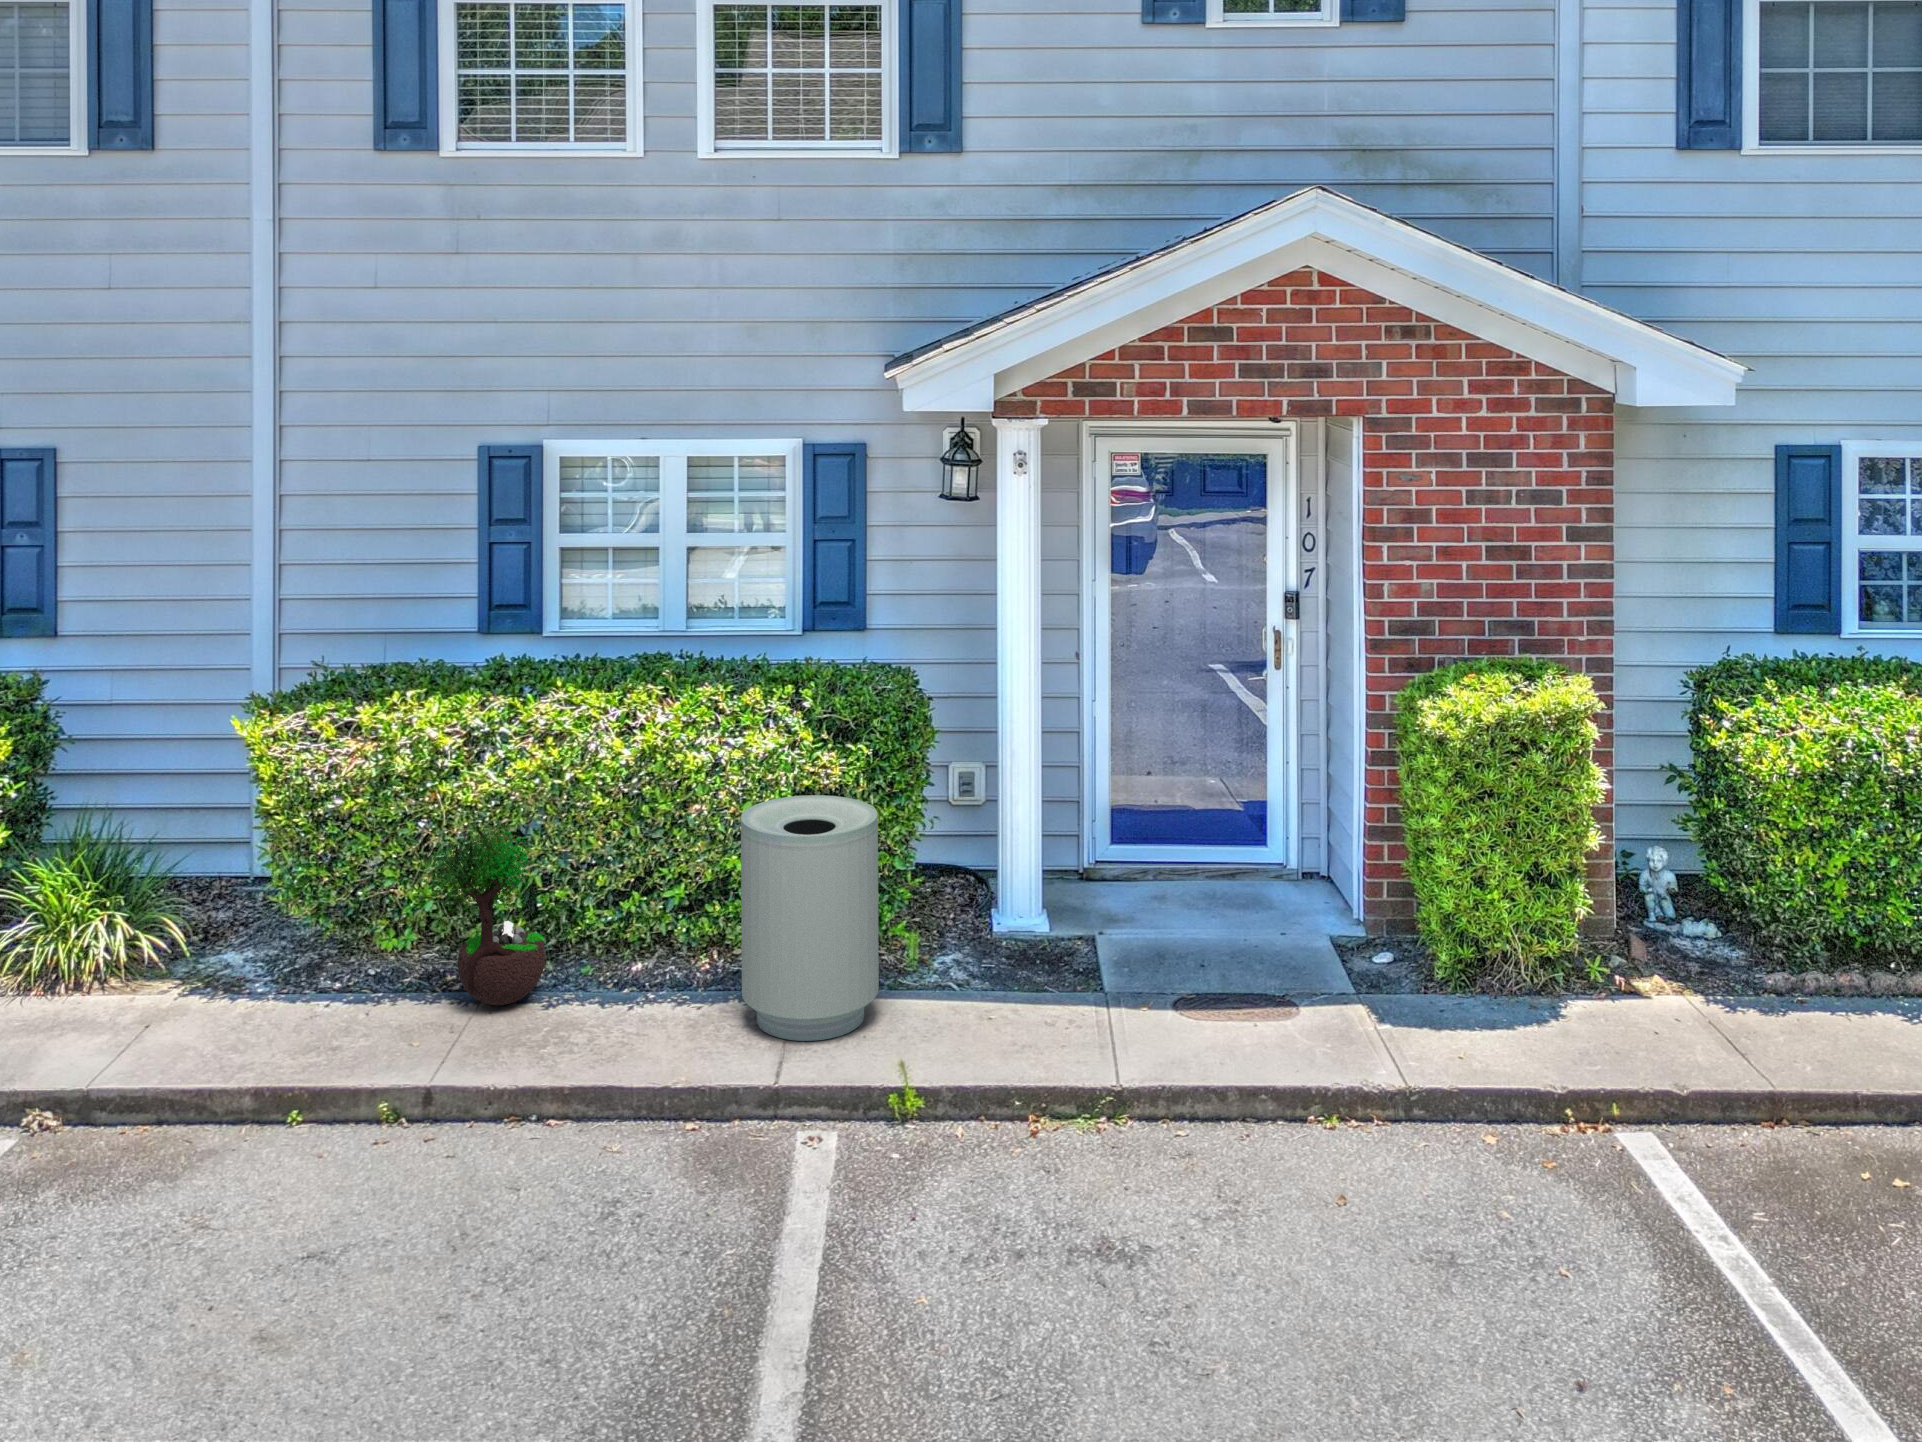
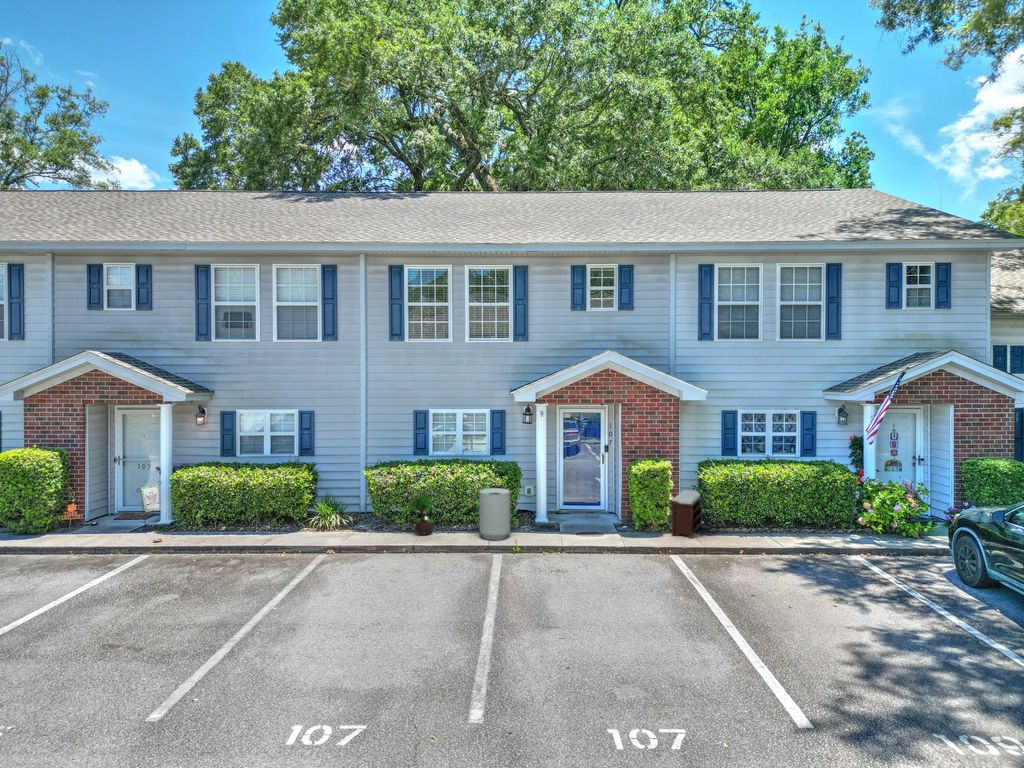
bench: none [1591,788,1715,1025] -> present [671,490,702,538]

